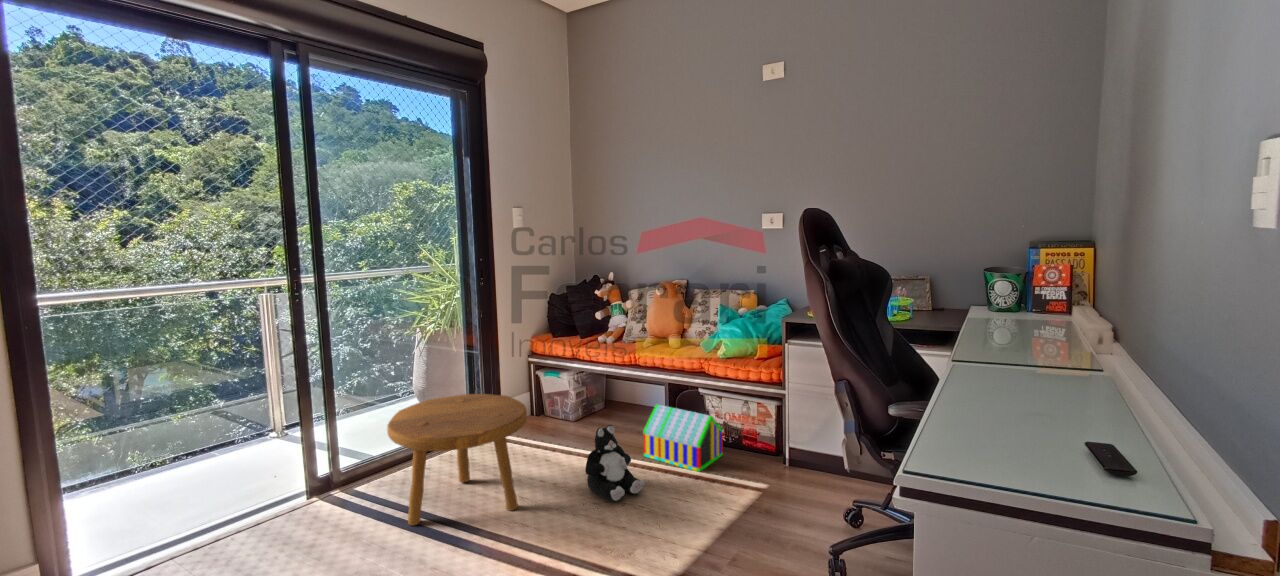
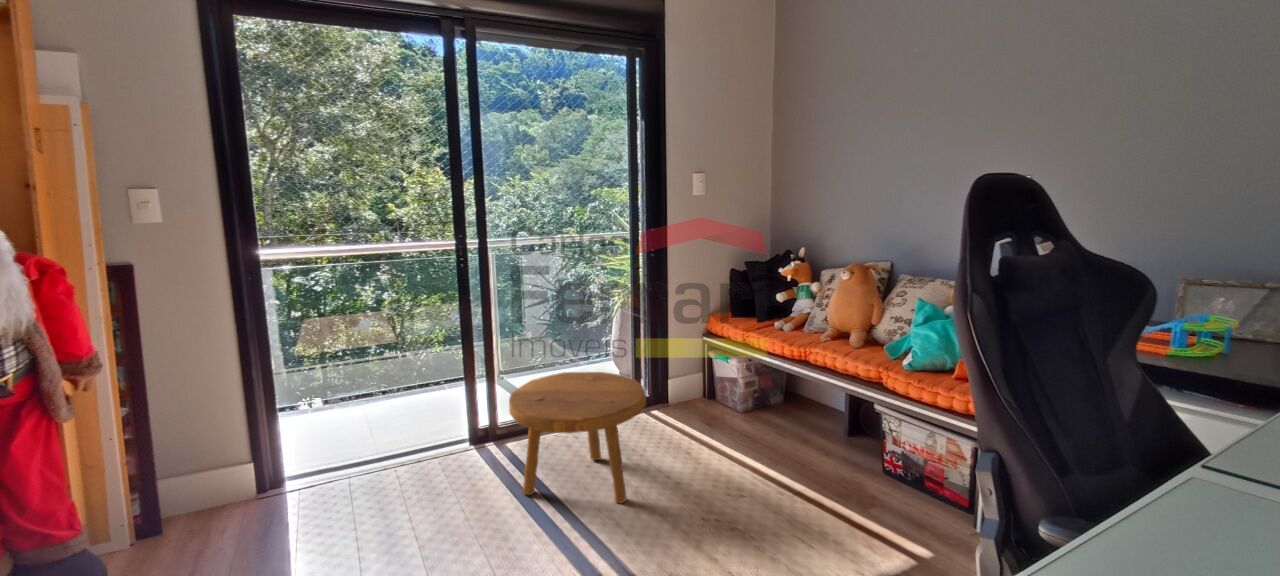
toy house: present [643,404,723,471] -> none [793,414,896,509]
plush toy: present [585,425,645,501] -> none [702,432,768,521]

